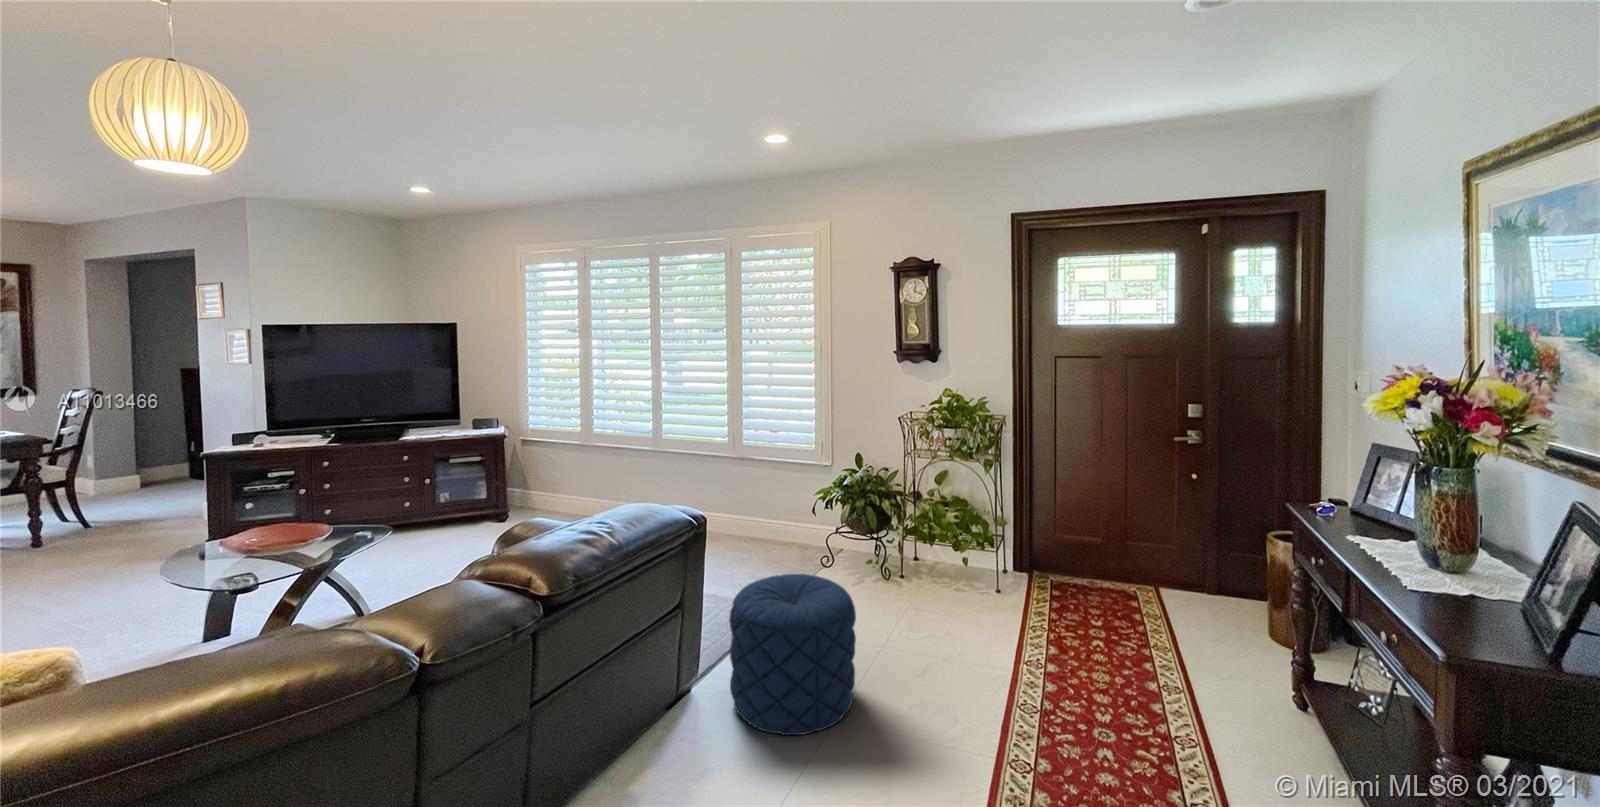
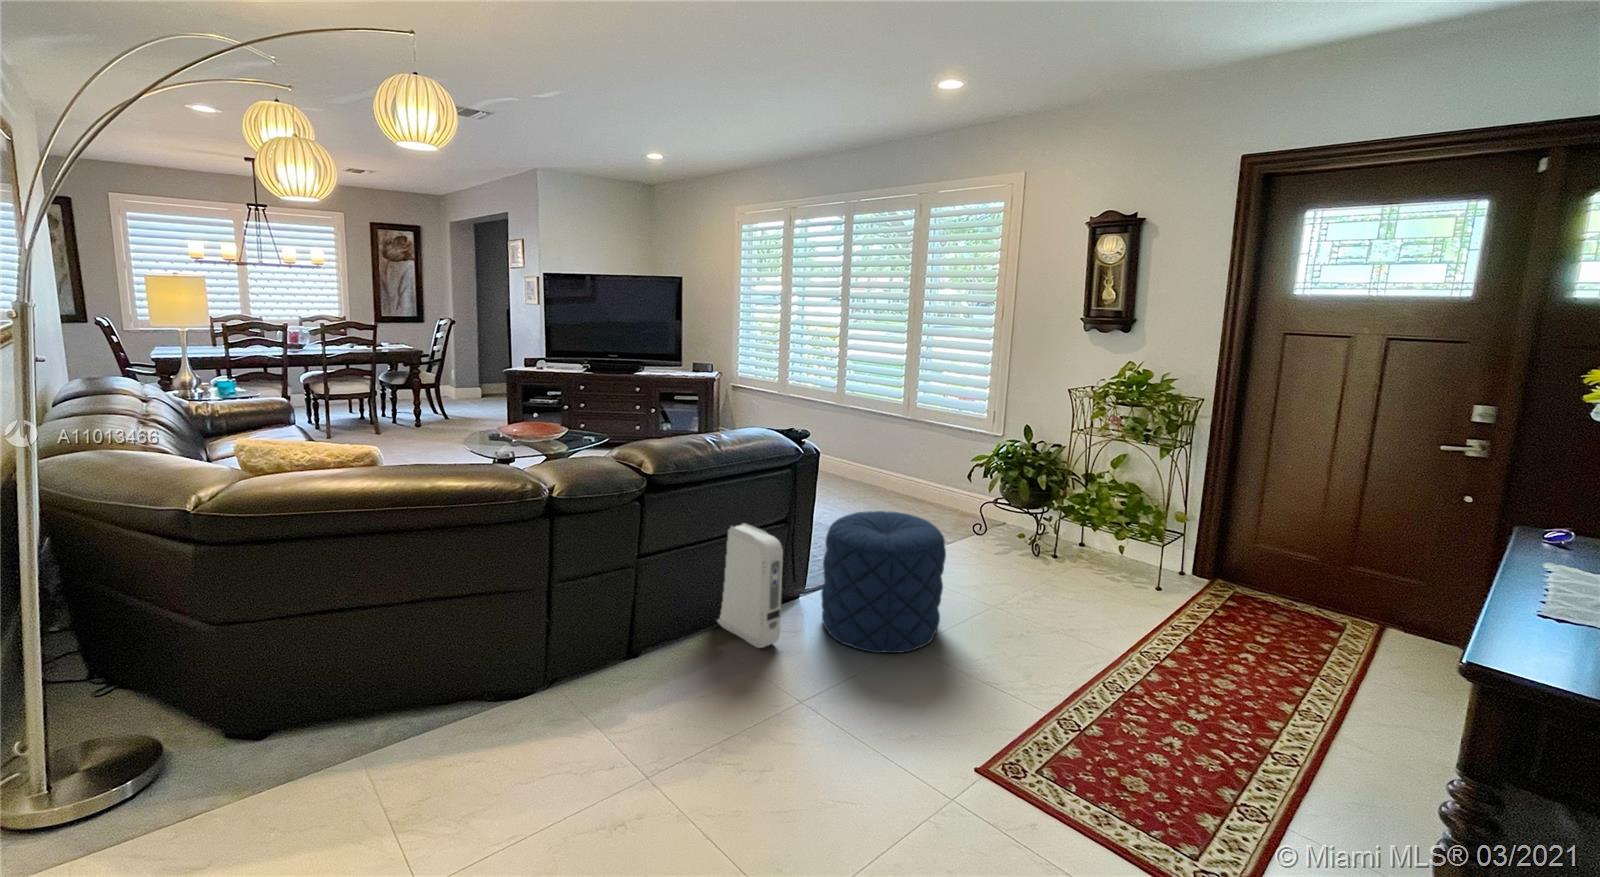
air purifier: none [612,624,705,766] -> present [717,524,783,648]

